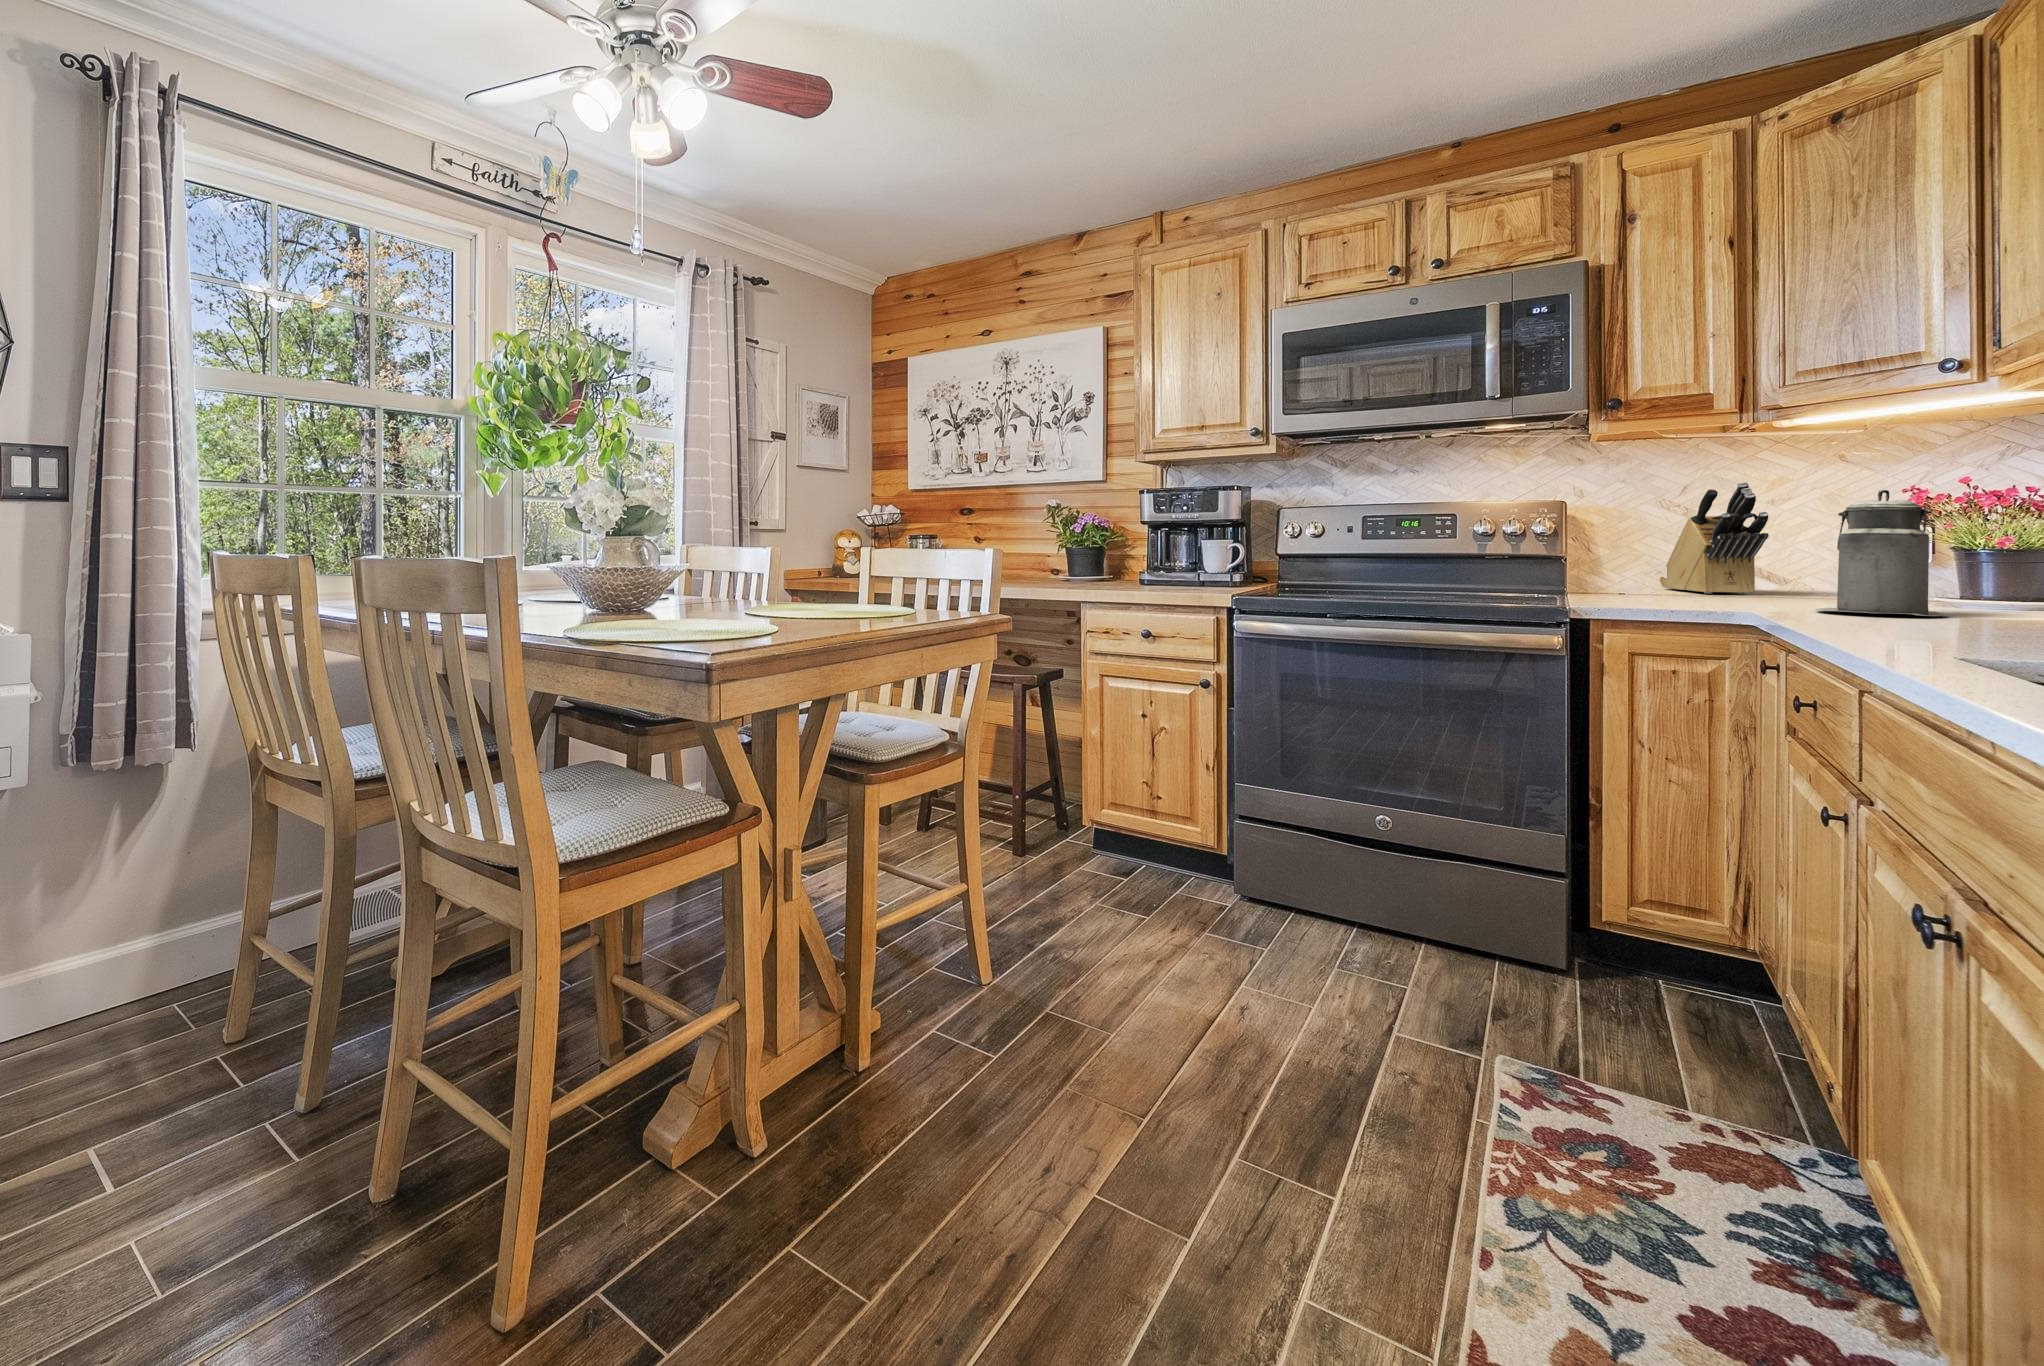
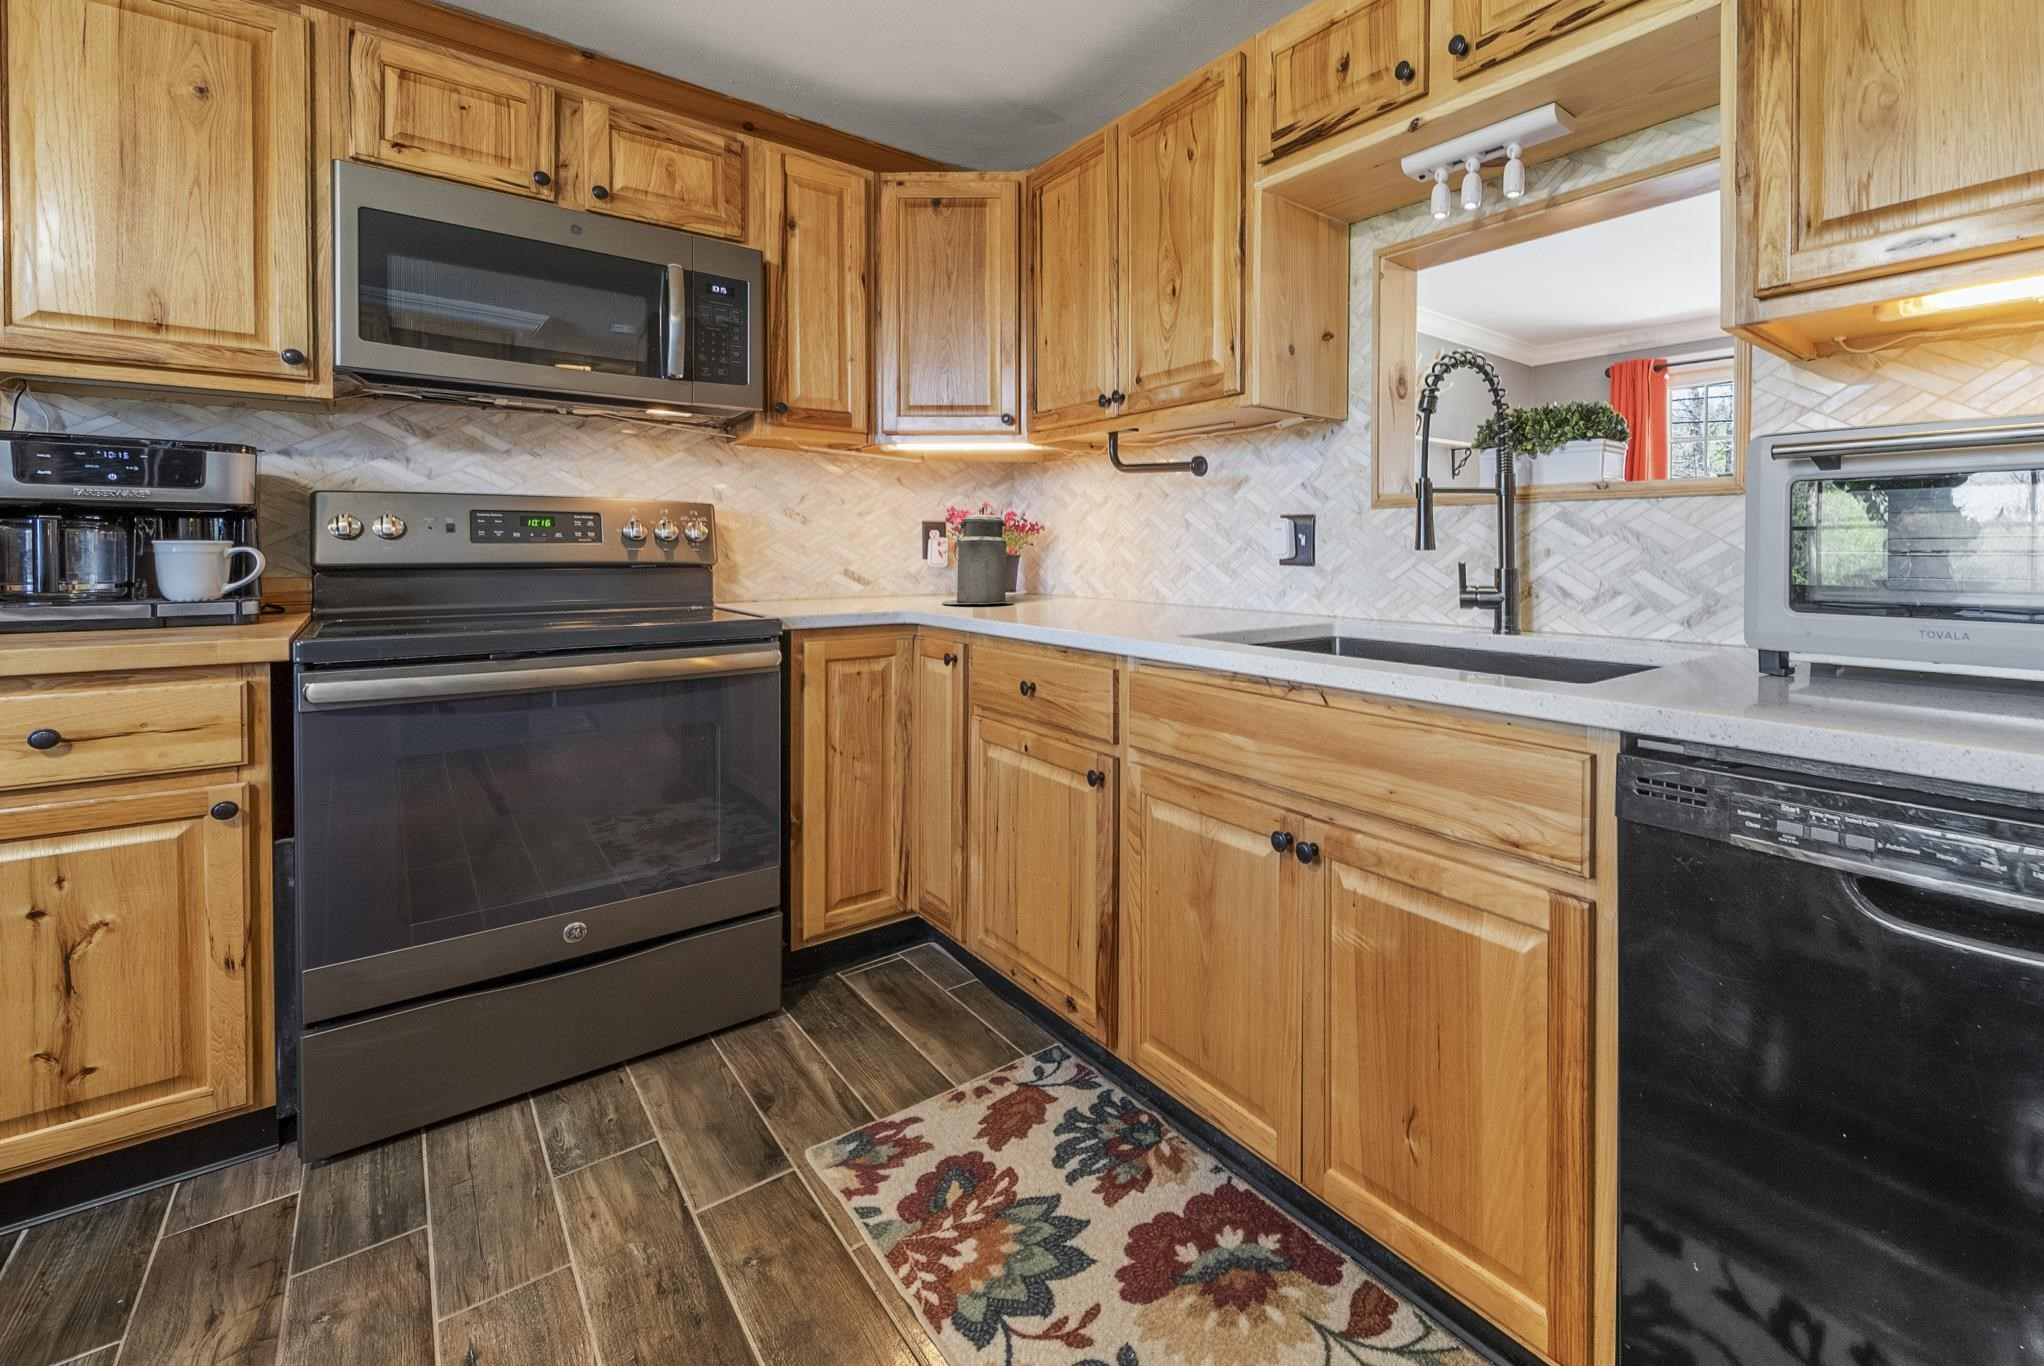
knife block: present [1660,482,1769,594] -> none [770,493,870,593]

